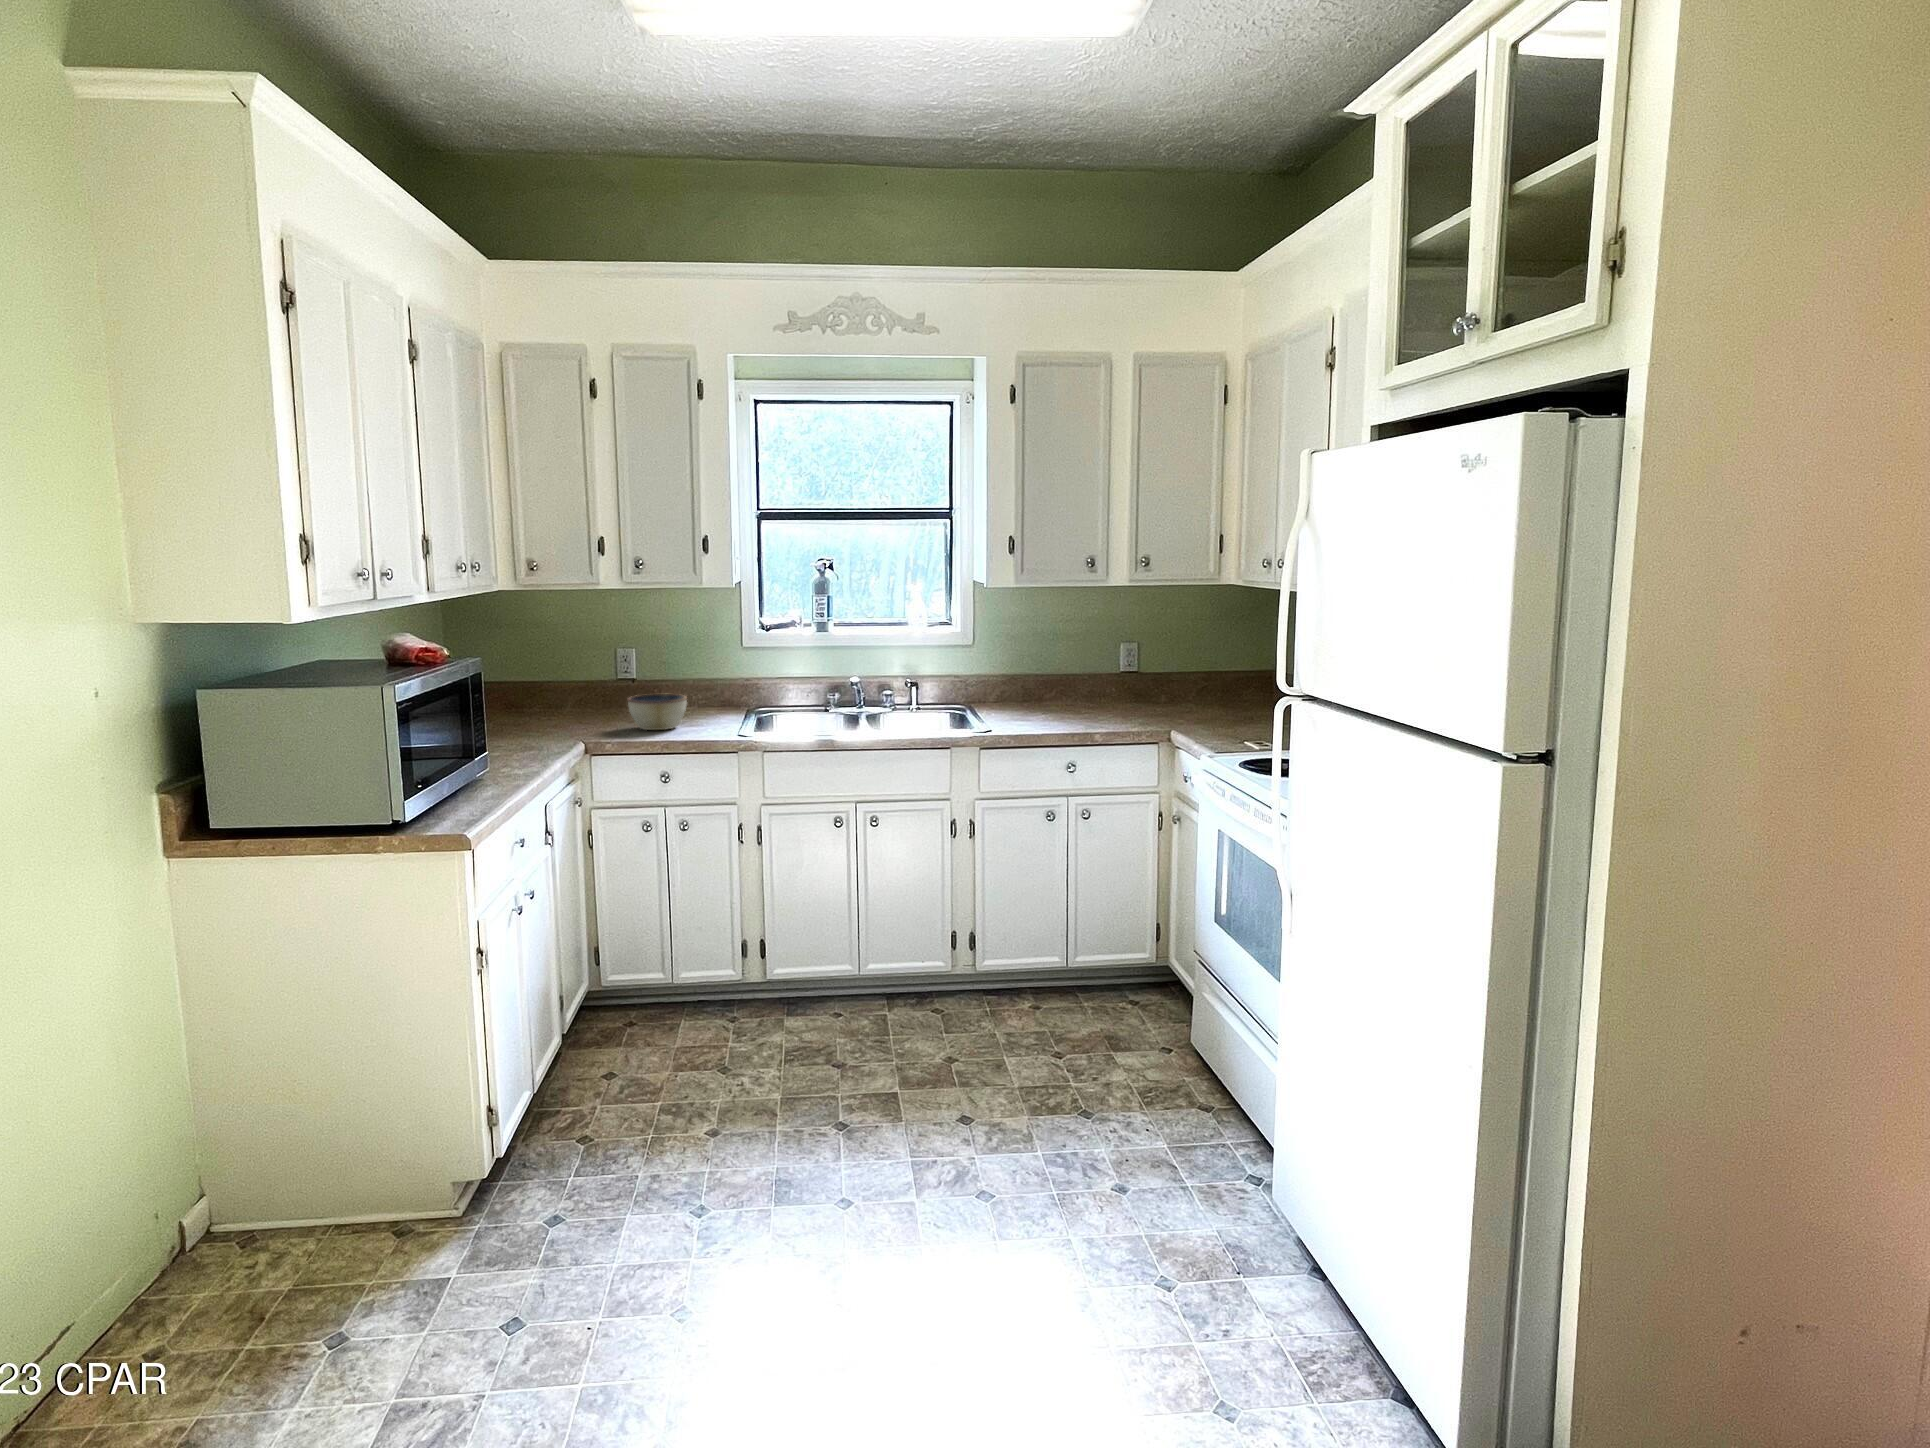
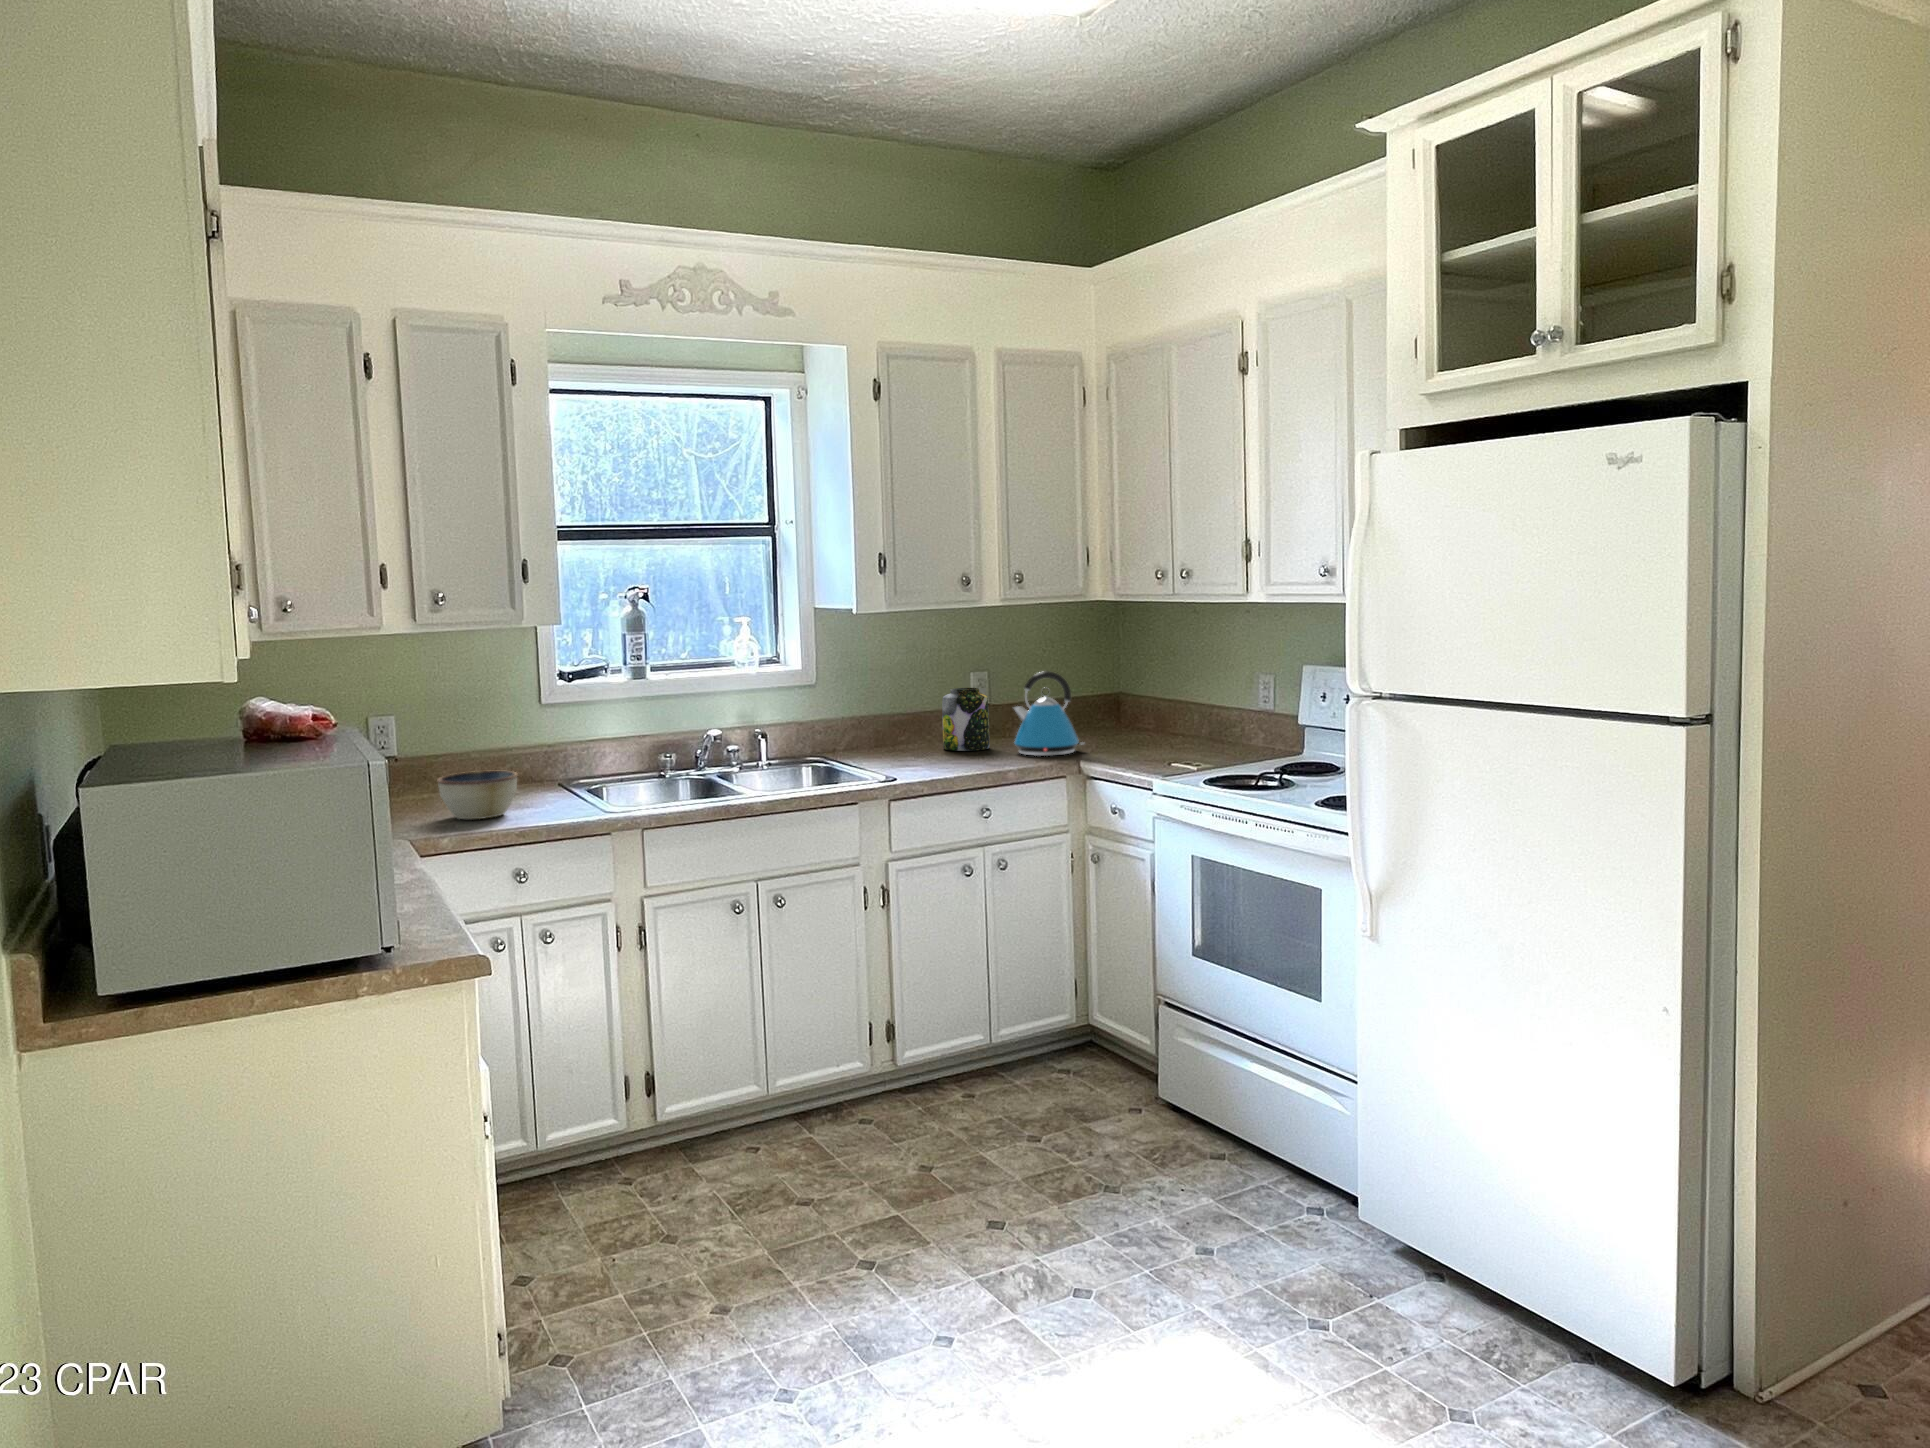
kettle: none [1132,646,1196,723] -> present [1014,671,1083,756]
jar: none [1082,655,1123,712] -> present [942,688,989,751]

